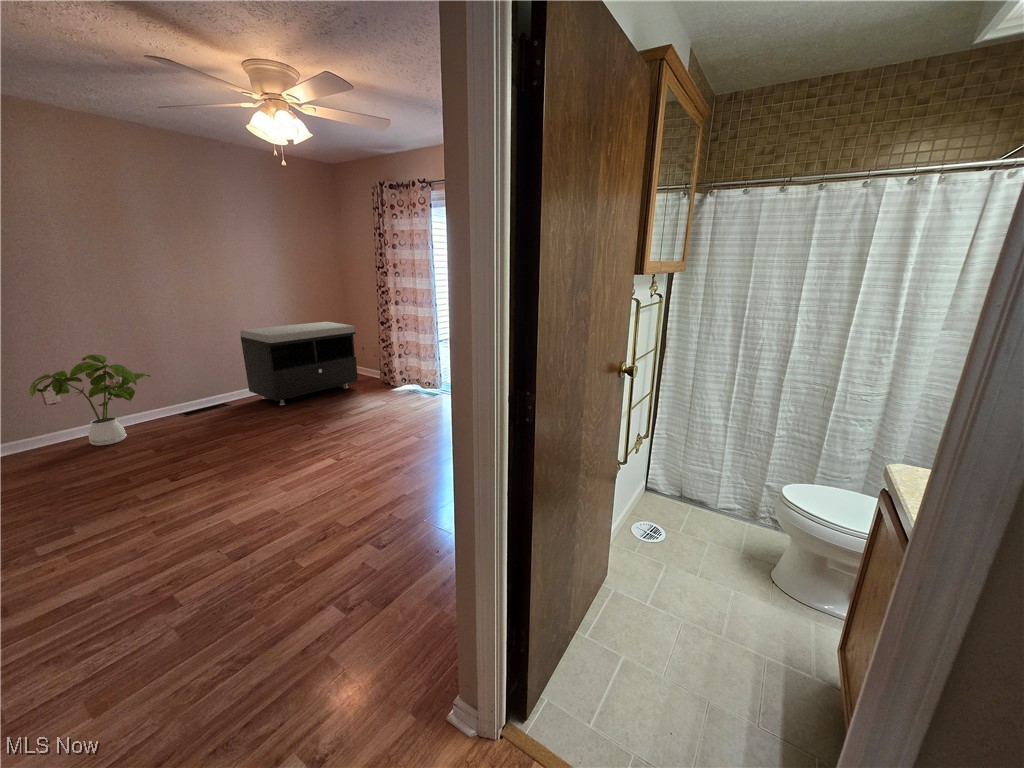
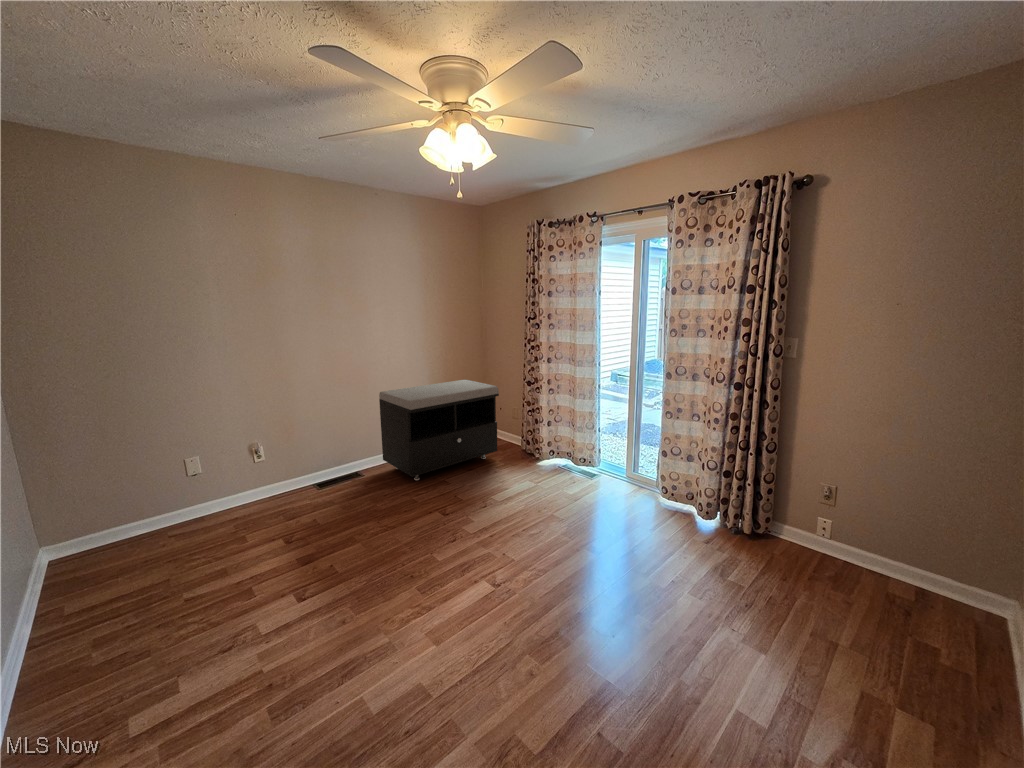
house plant: present [29,355,150,446] -> none [175,426,290,526]

